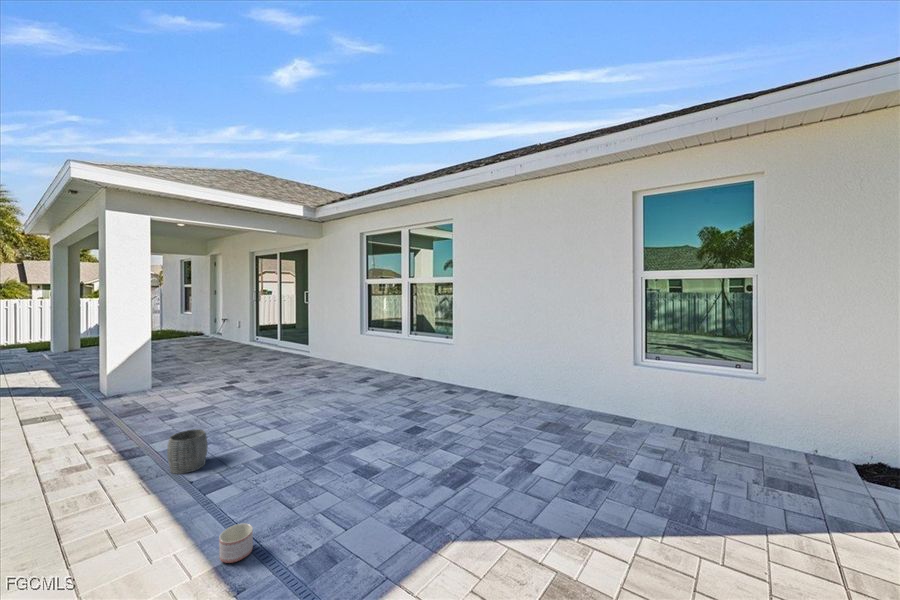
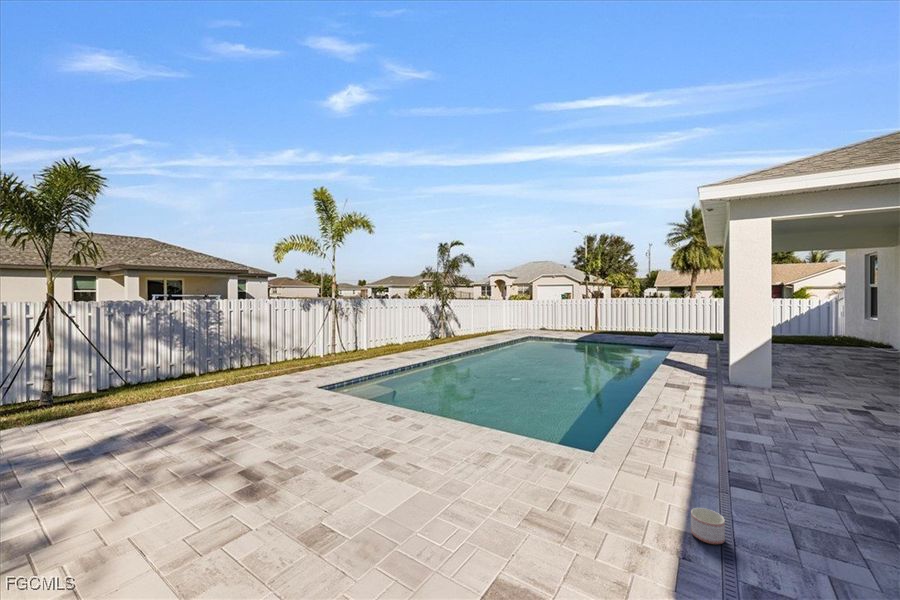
woven basket: present [167,429,207,474] -> none [719,422,759,465]

